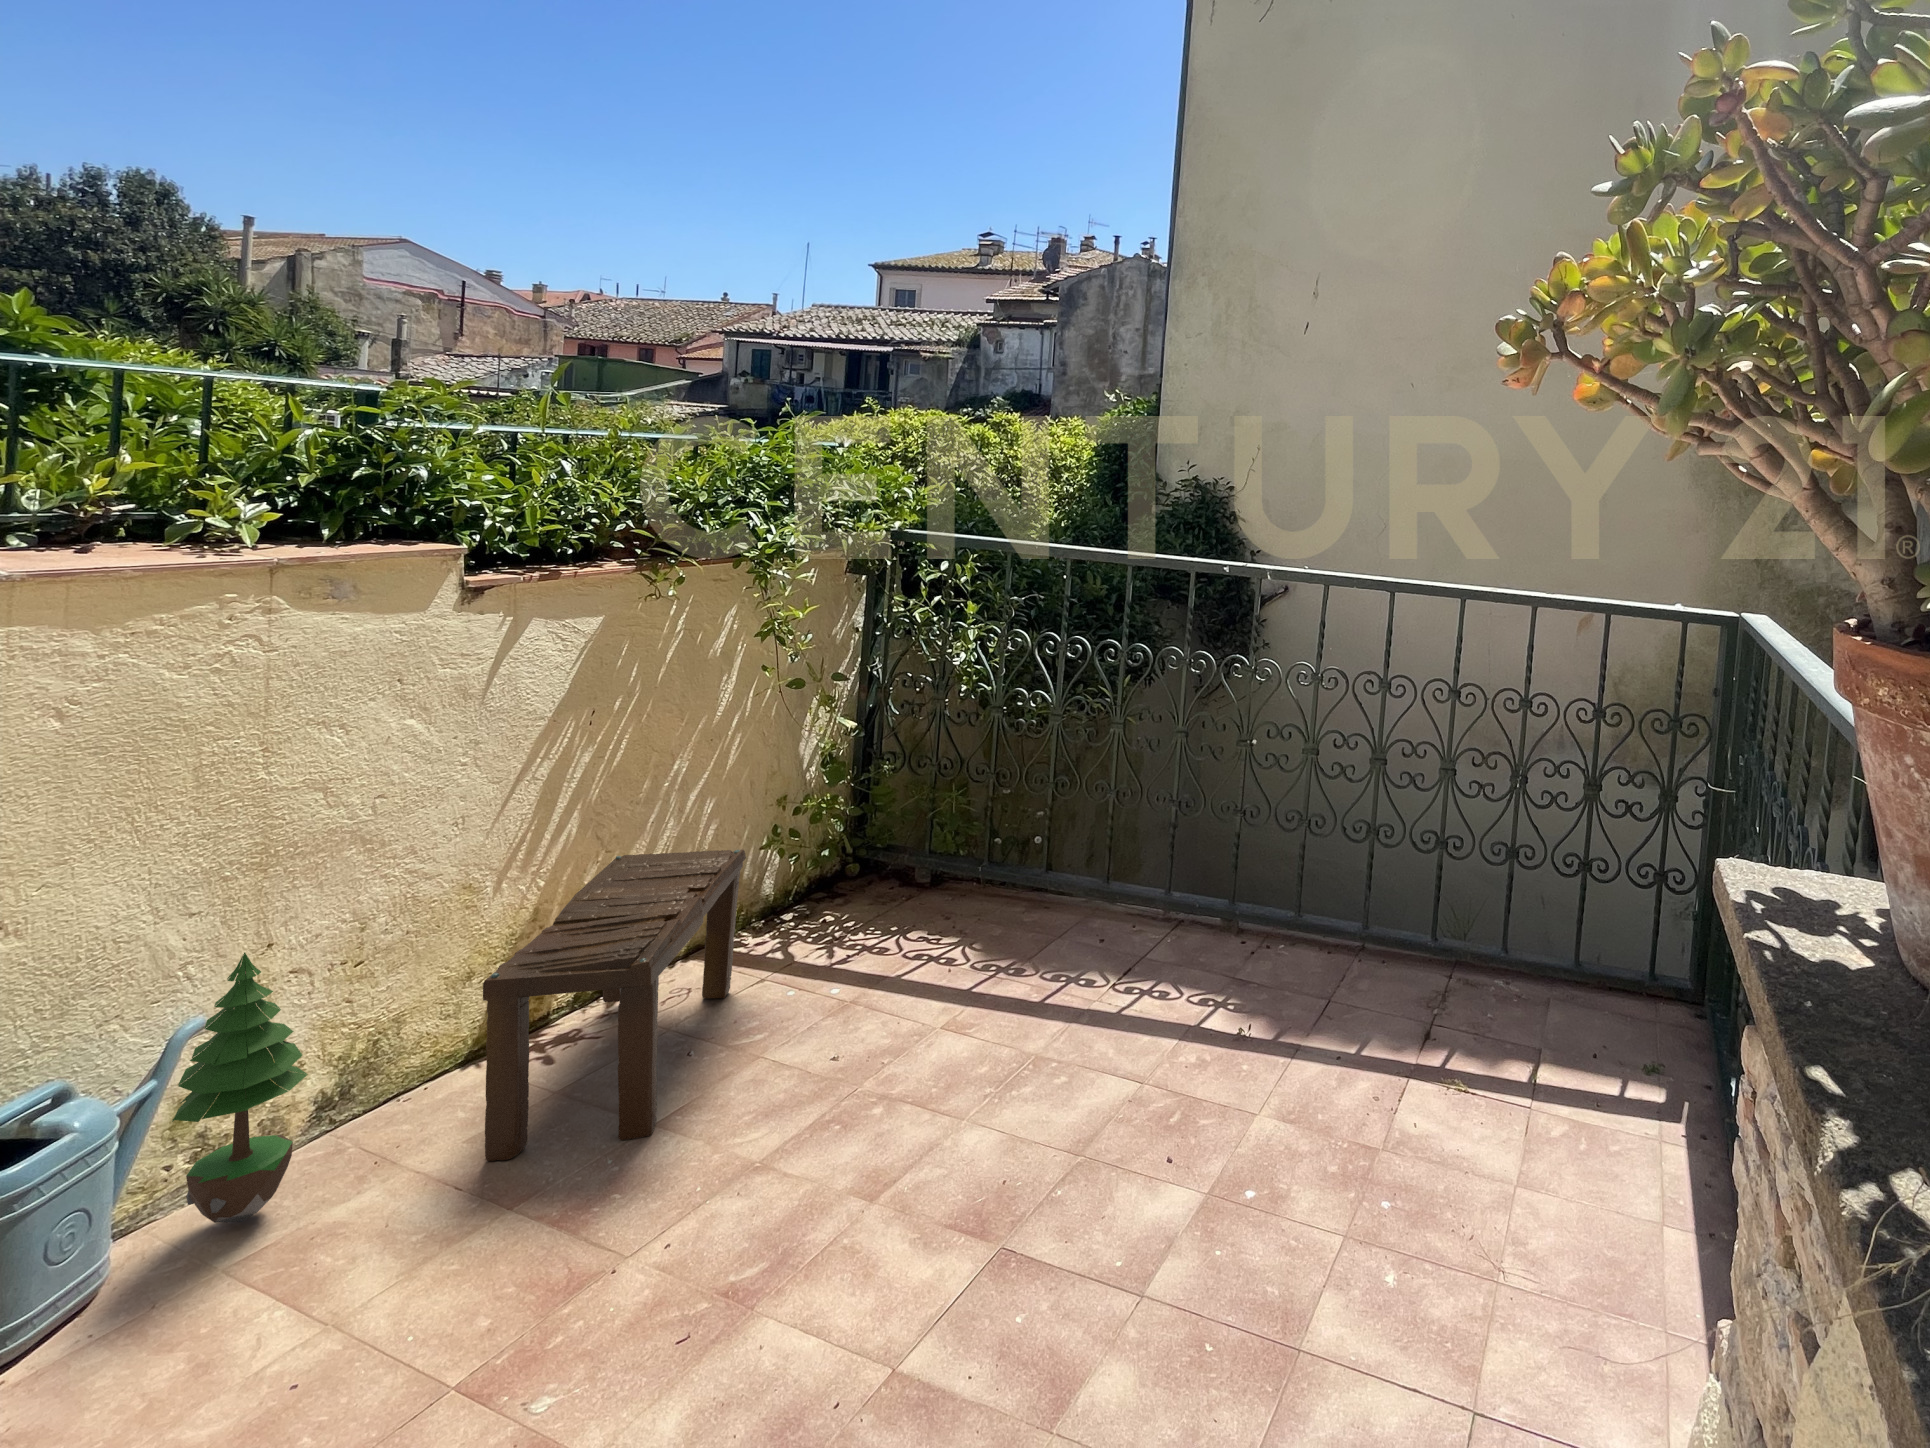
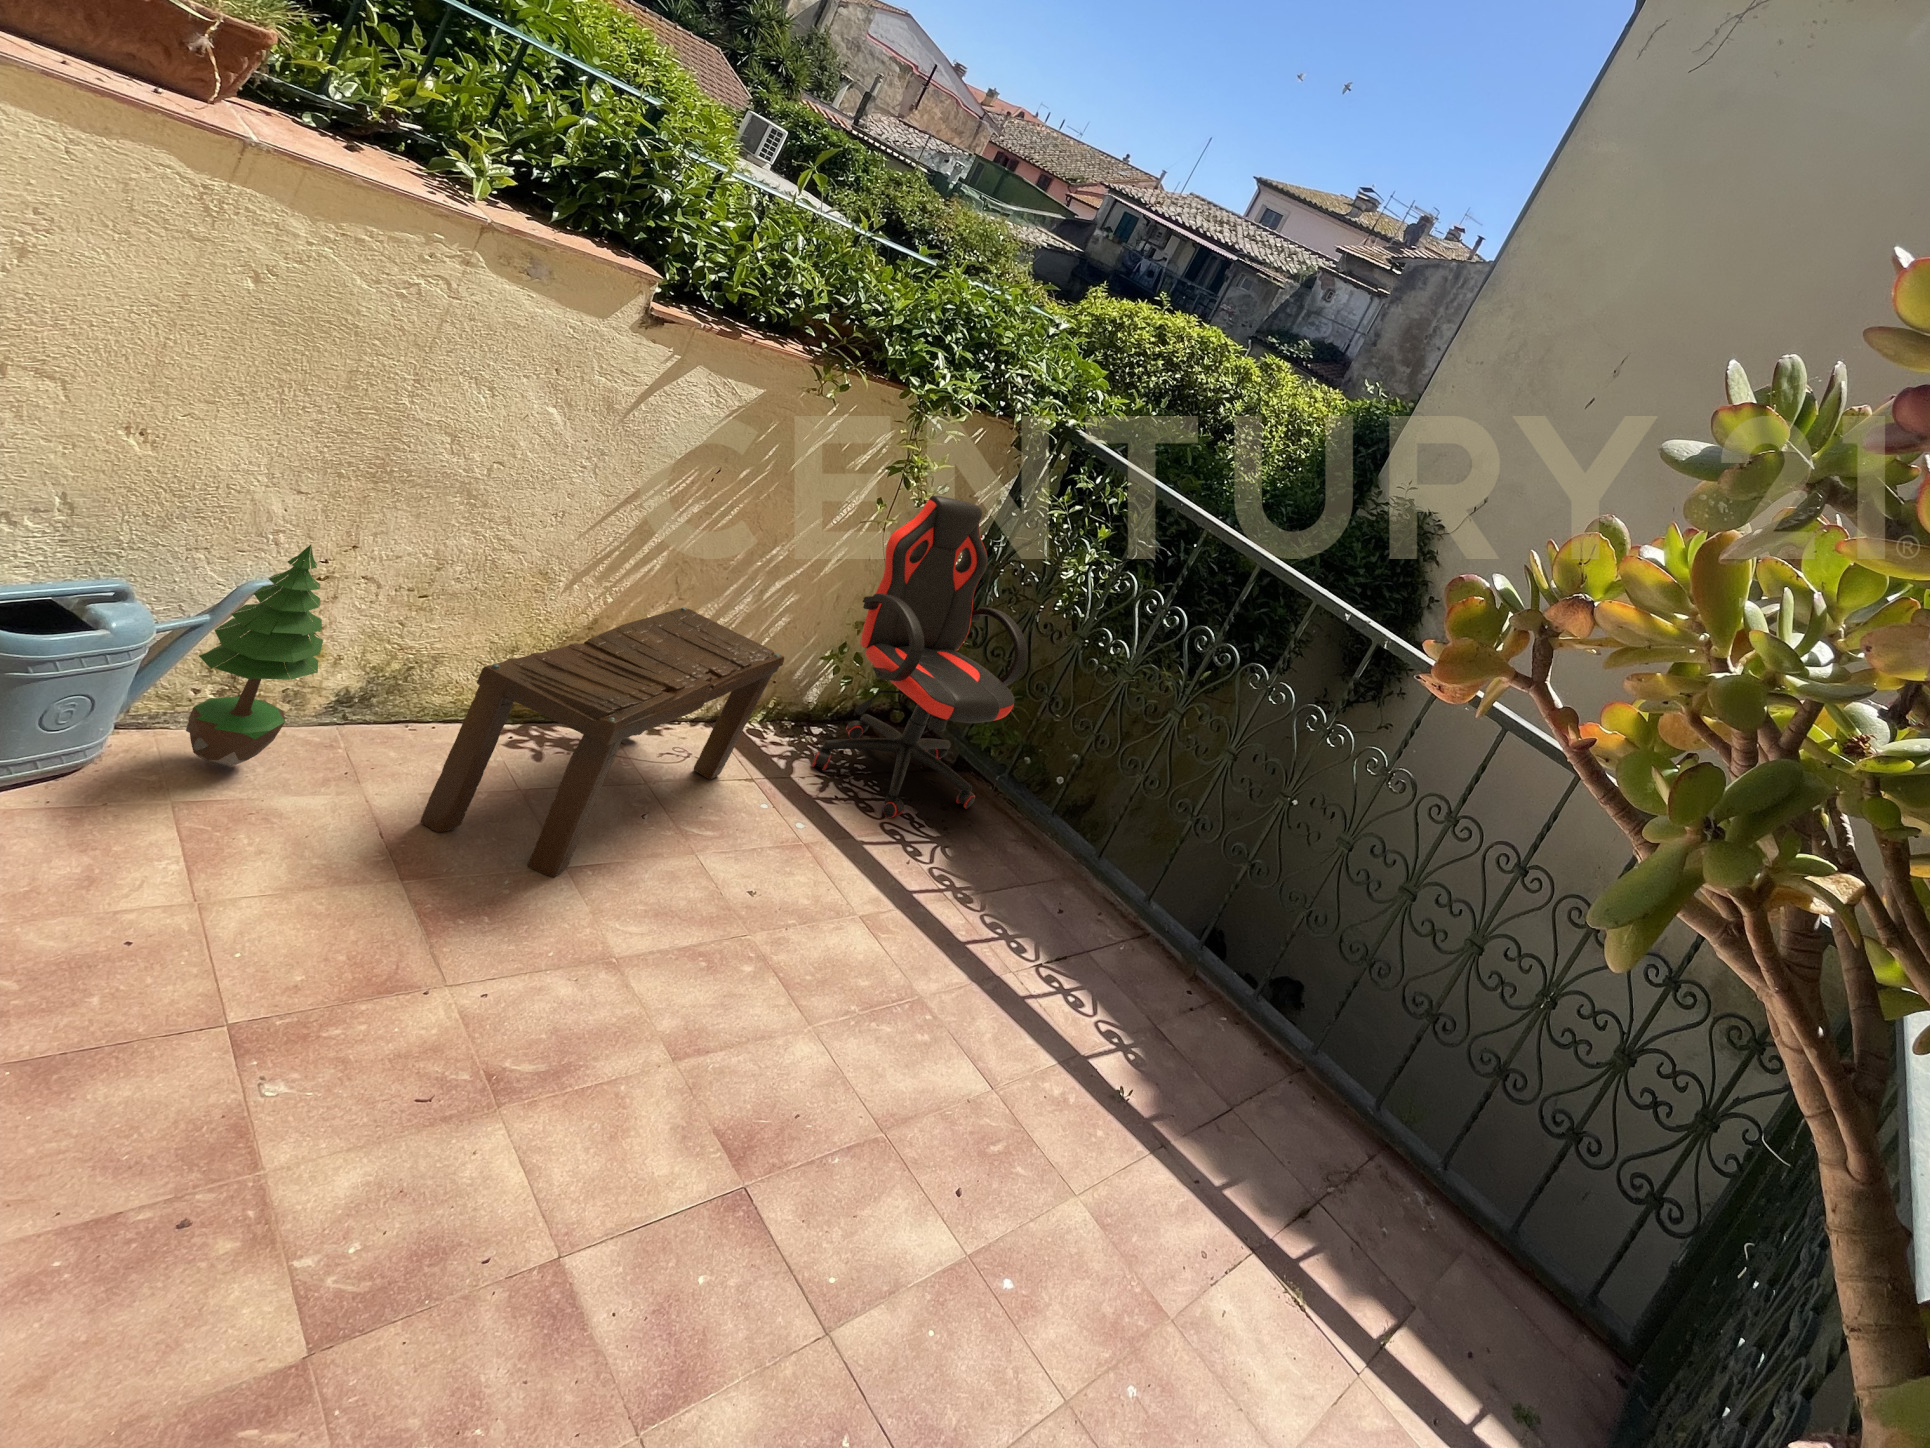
chair: none [777,640,968,948] -> present [811,496,1028,818]

